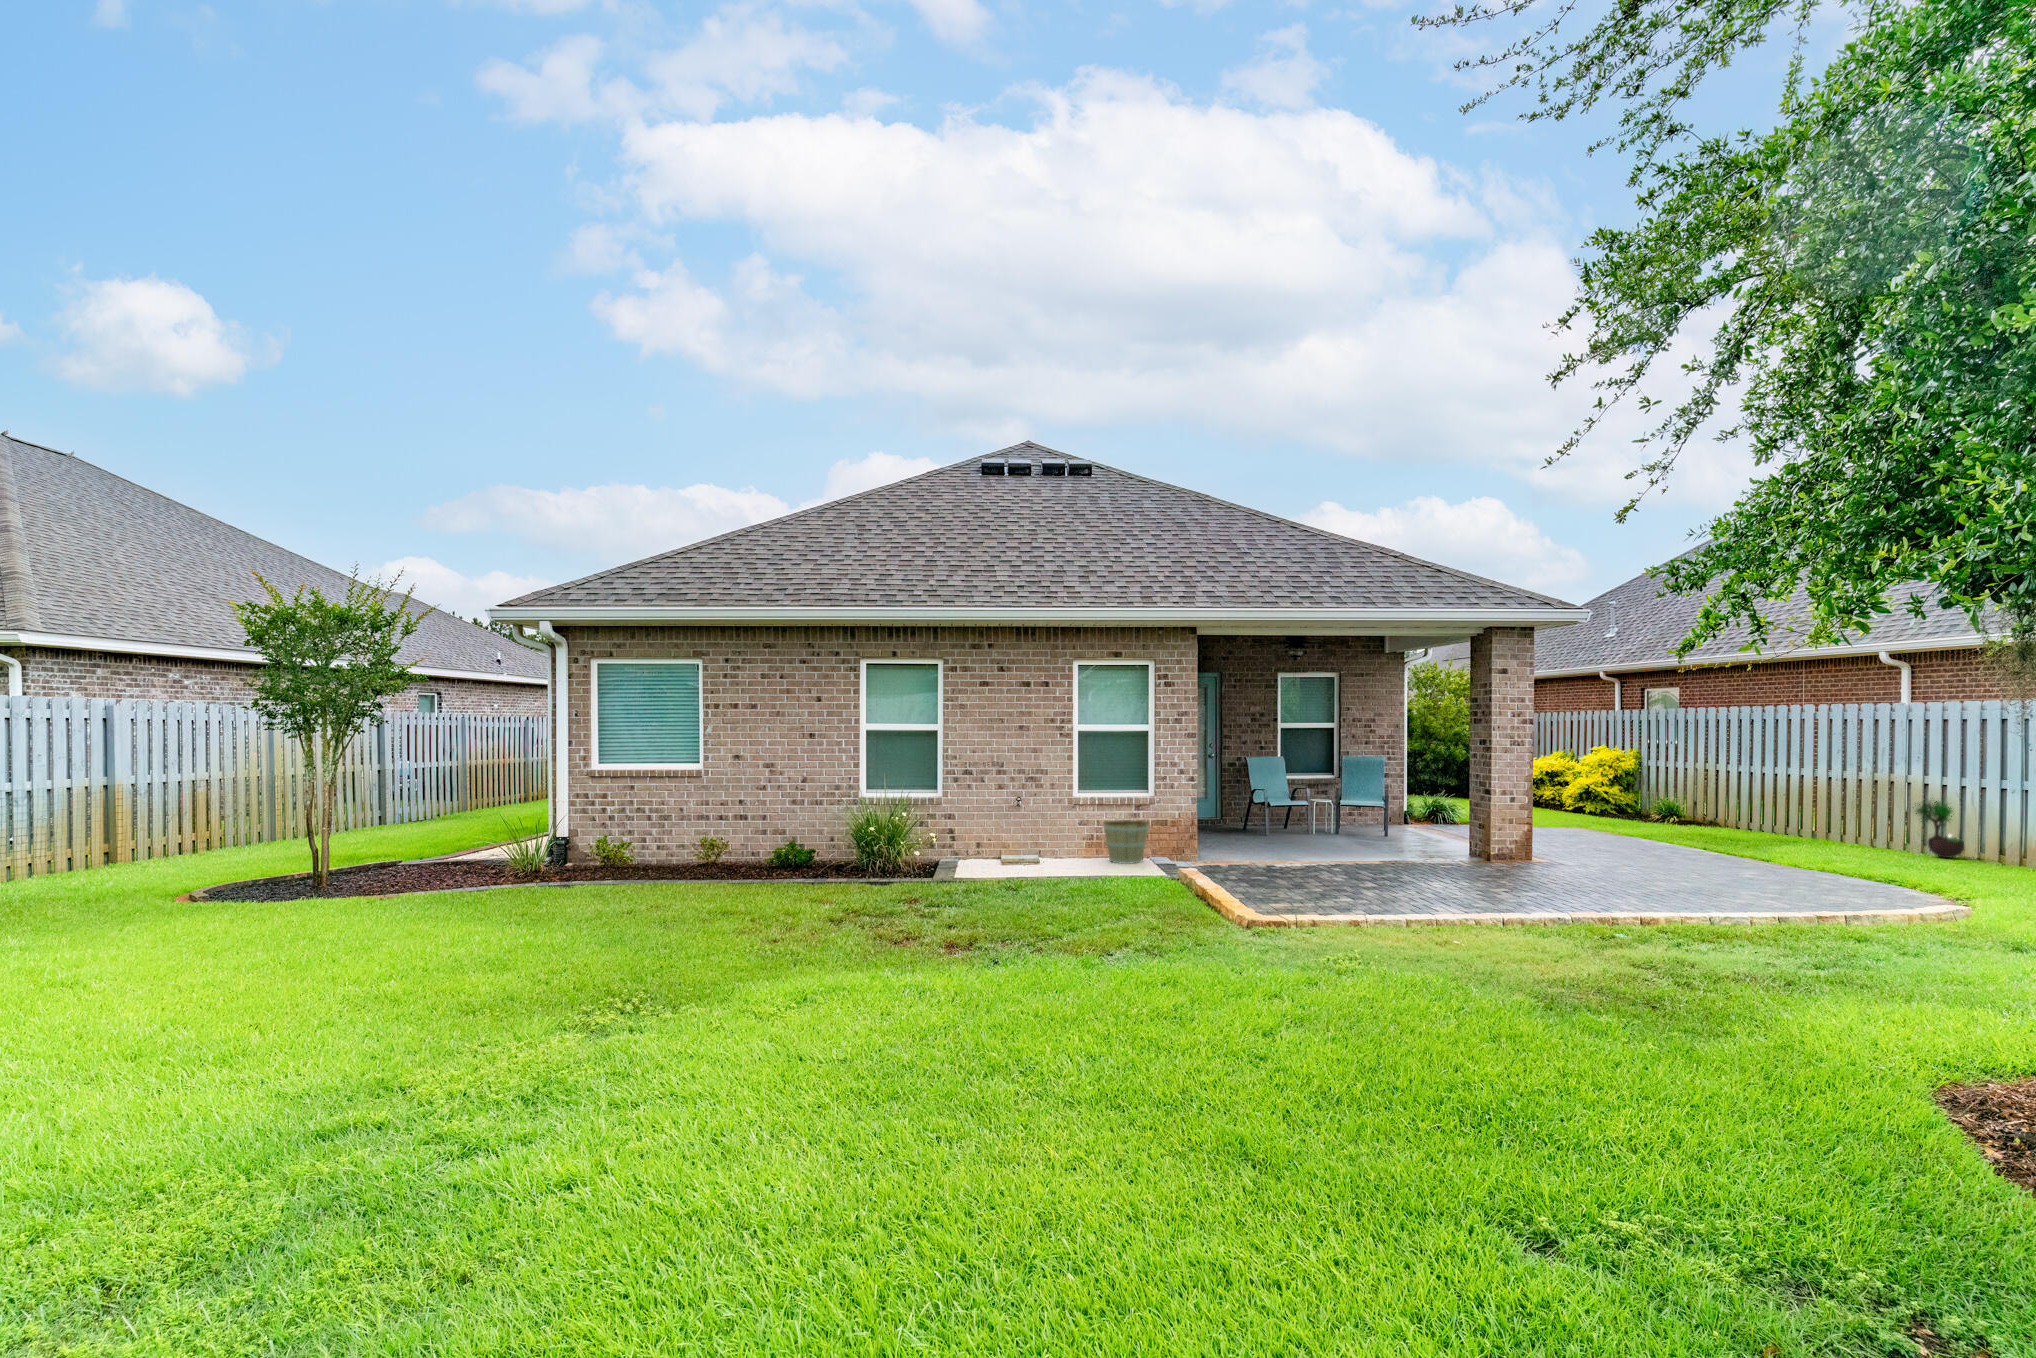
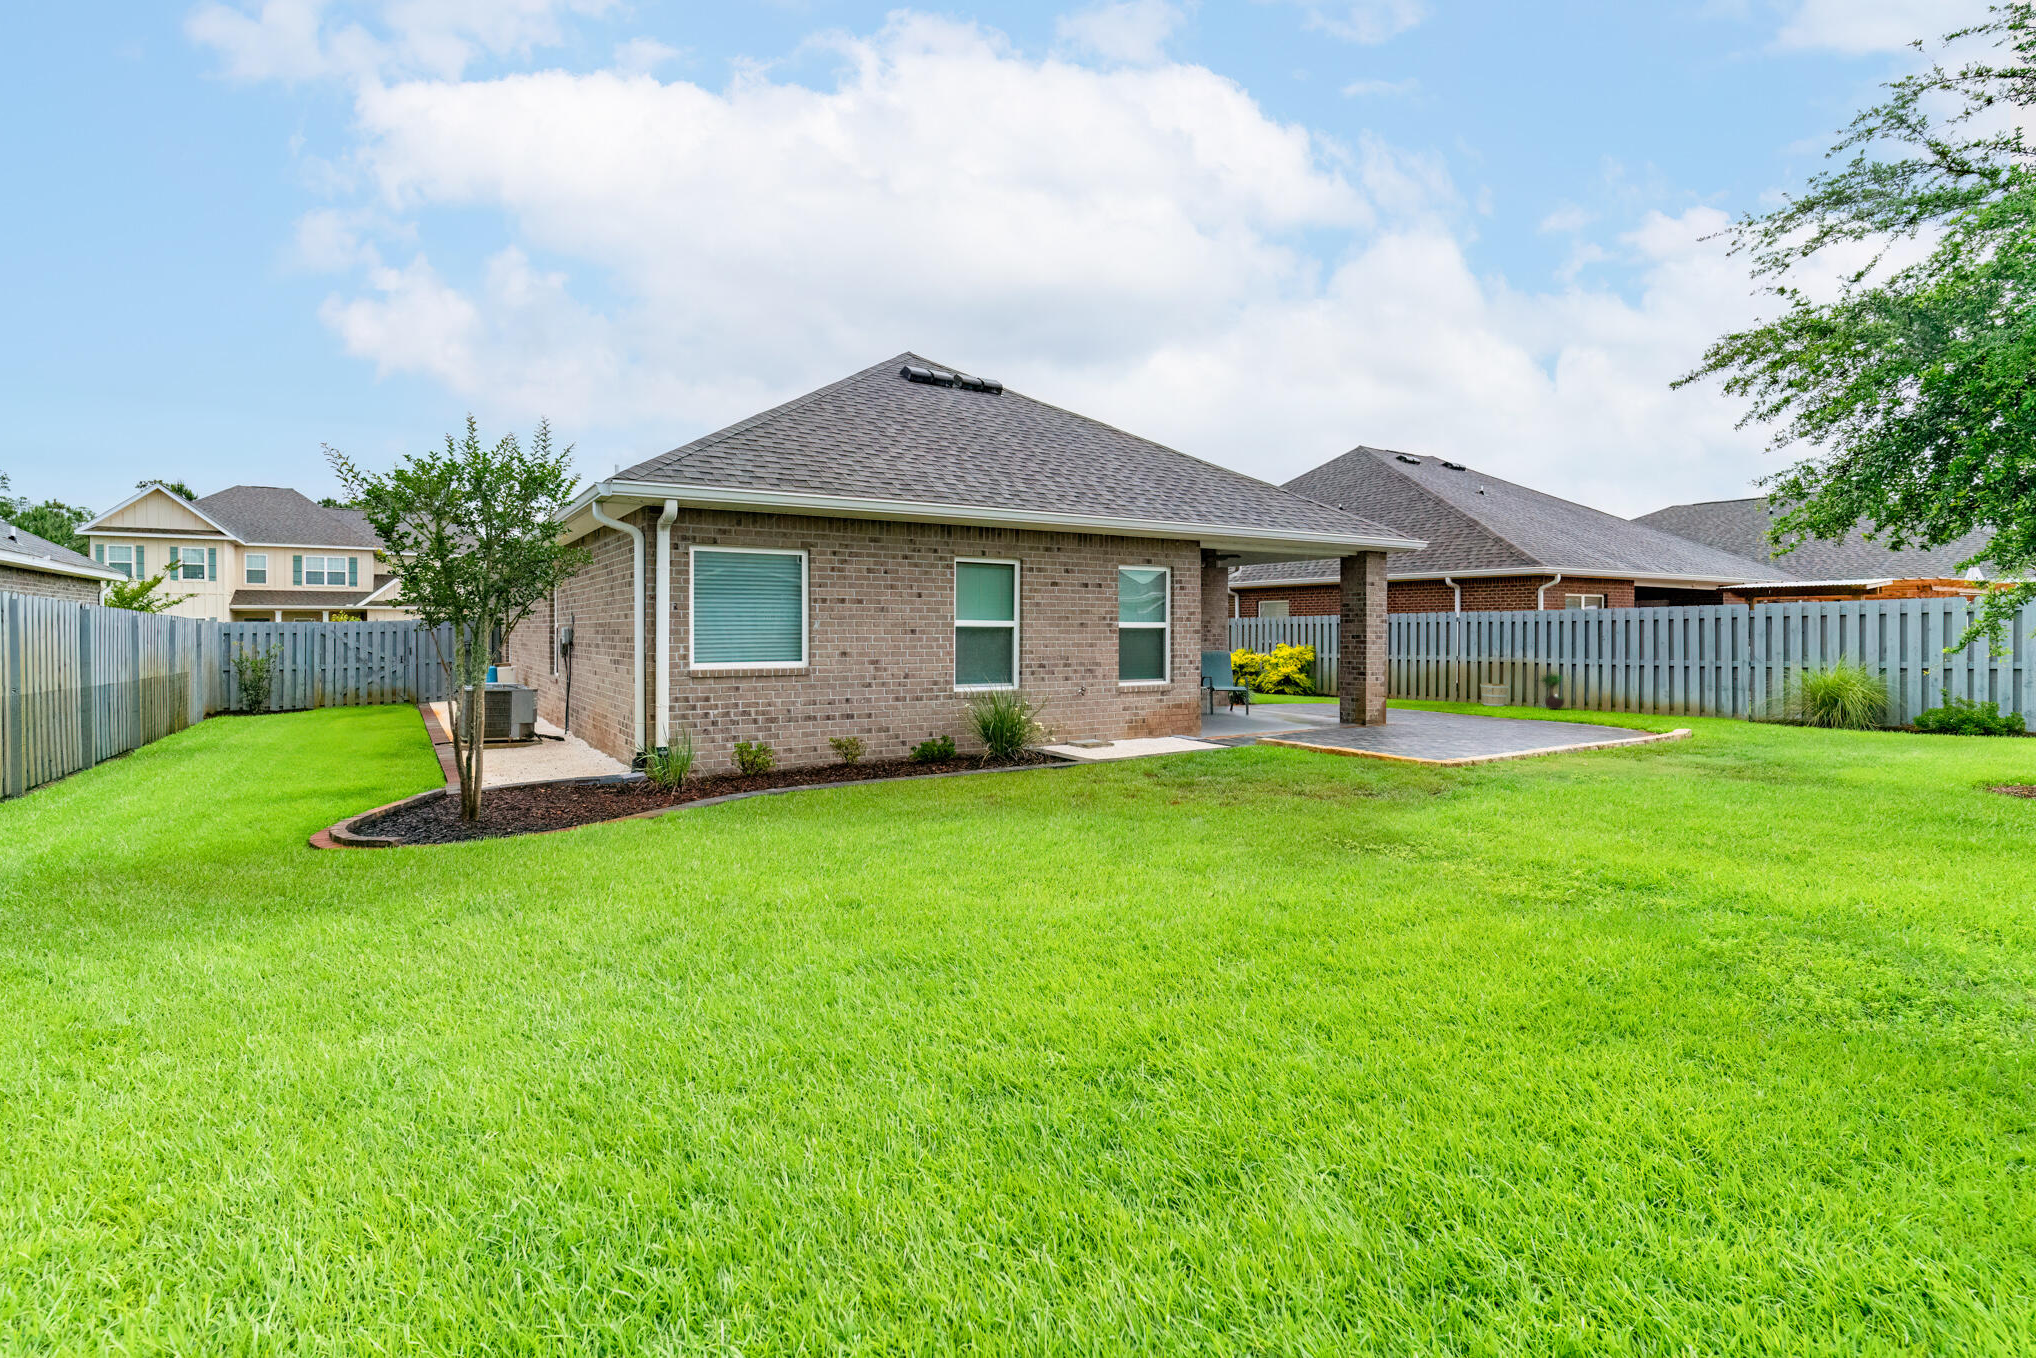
wooden bucket: present [1103,820,1149,864] -> present [1480,683,1509,706]

